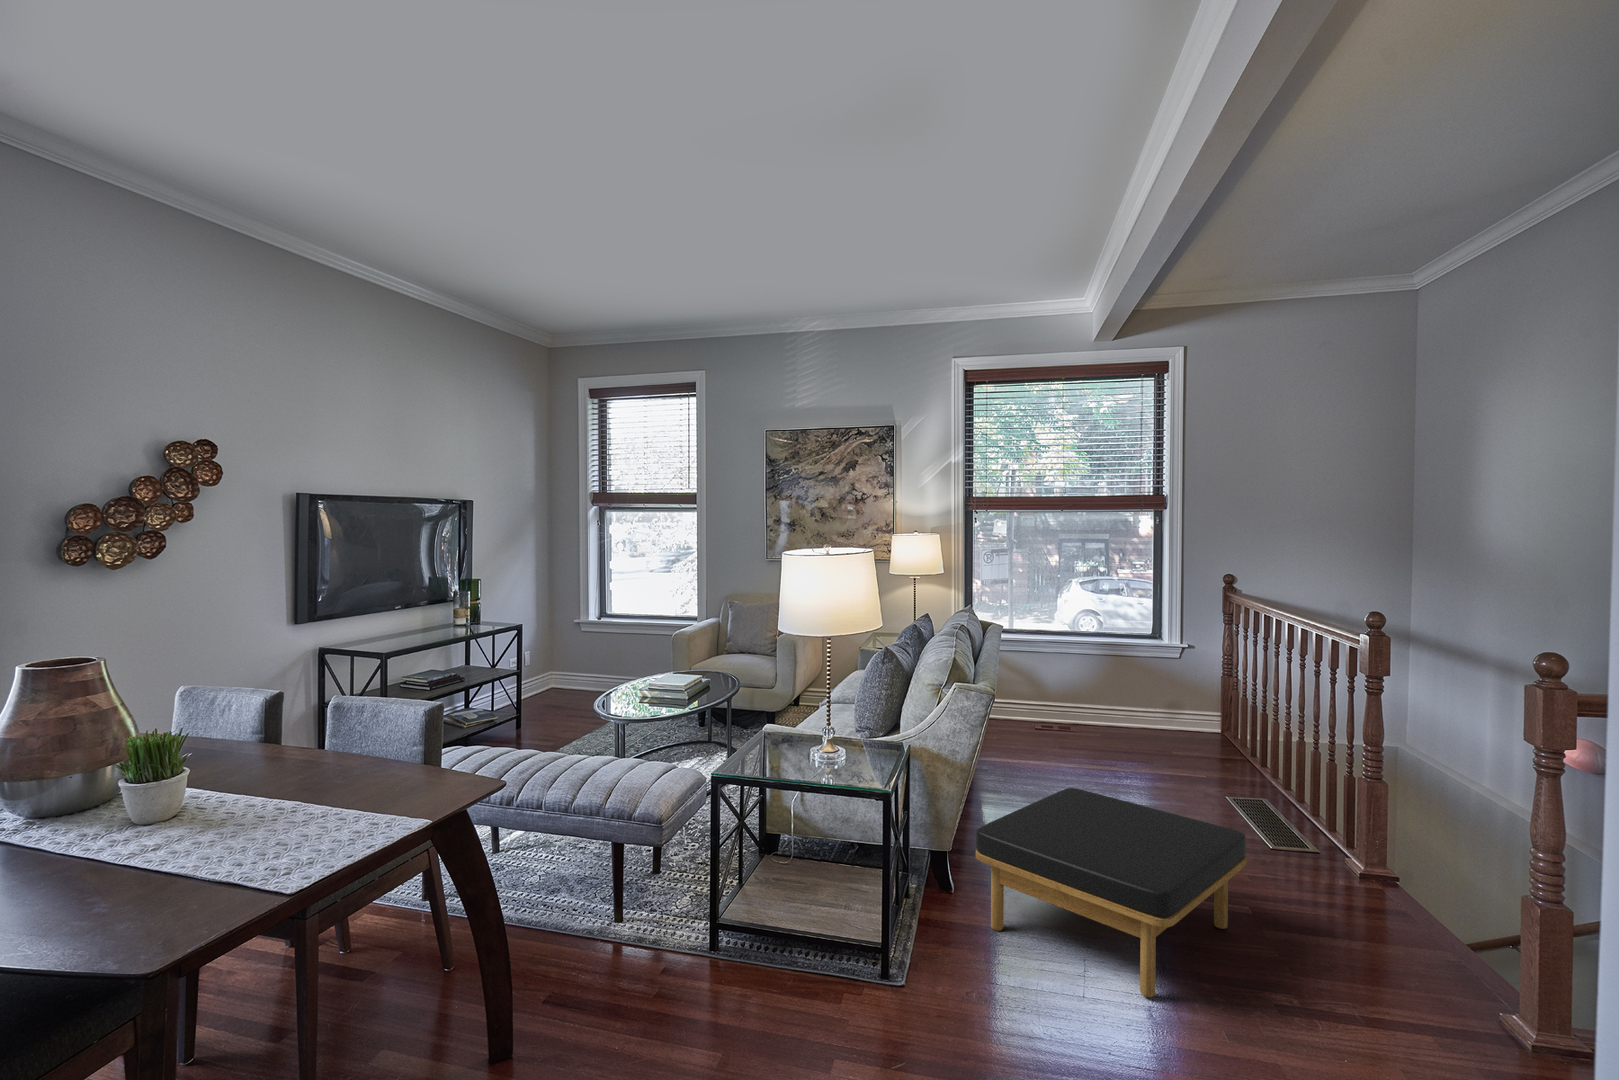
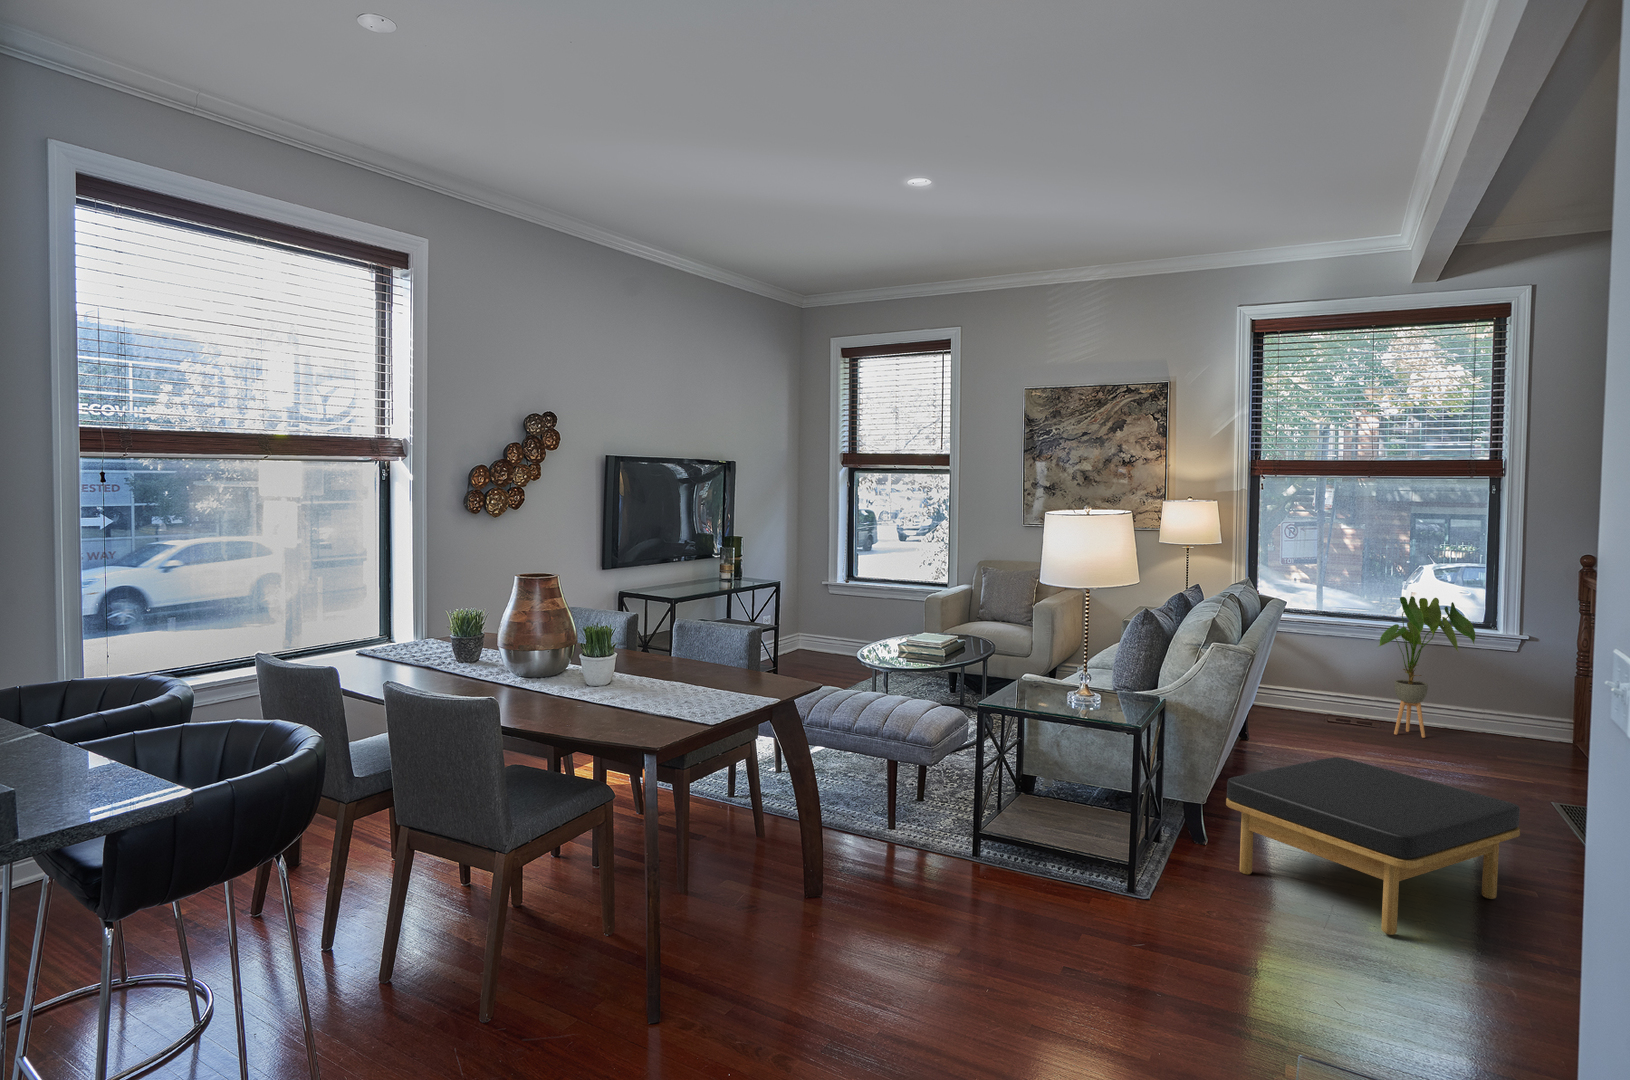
house plant: none [1079,616,1156,742] -> present [1379,596,1475,738]

